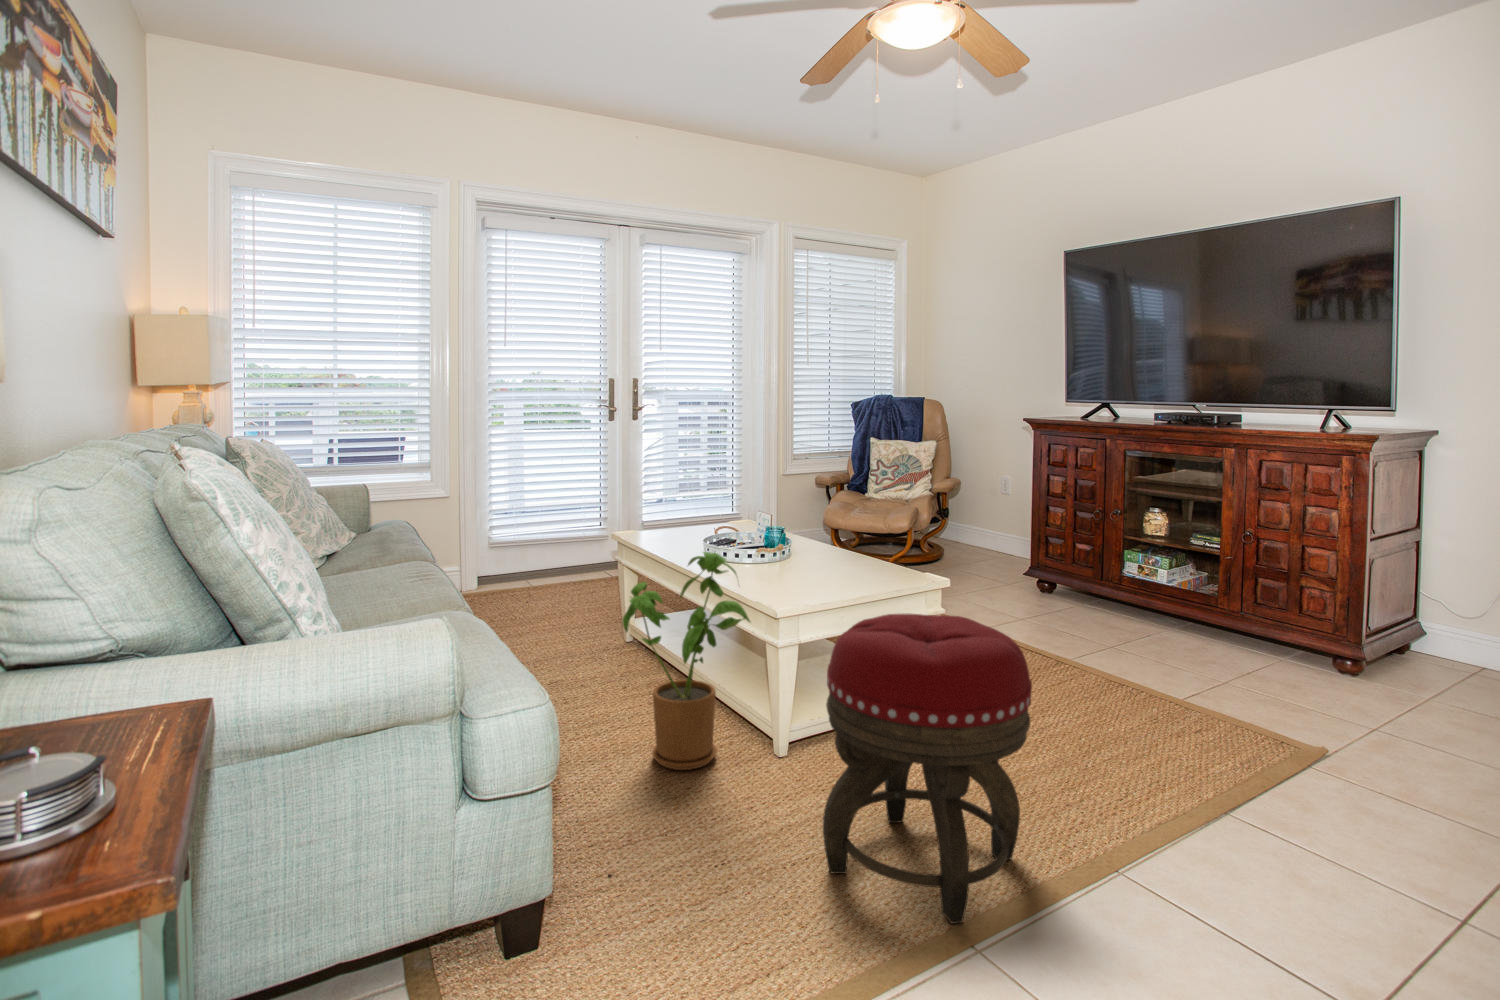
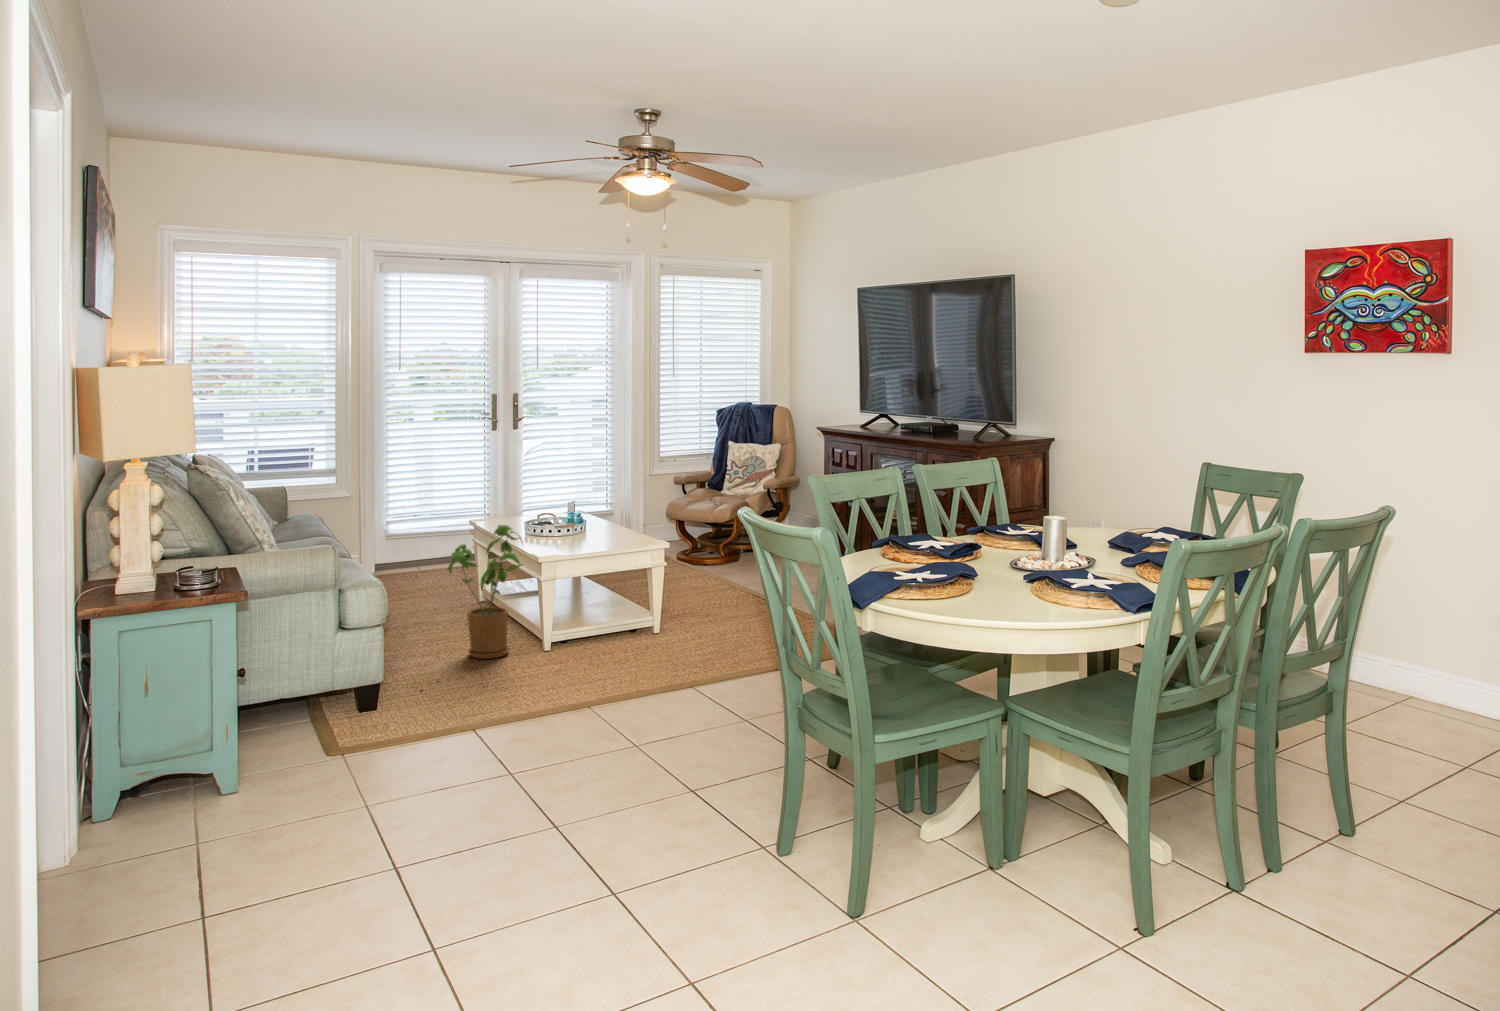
footstool: present [823,613,1032,923] -> none [537,554,648,704]

